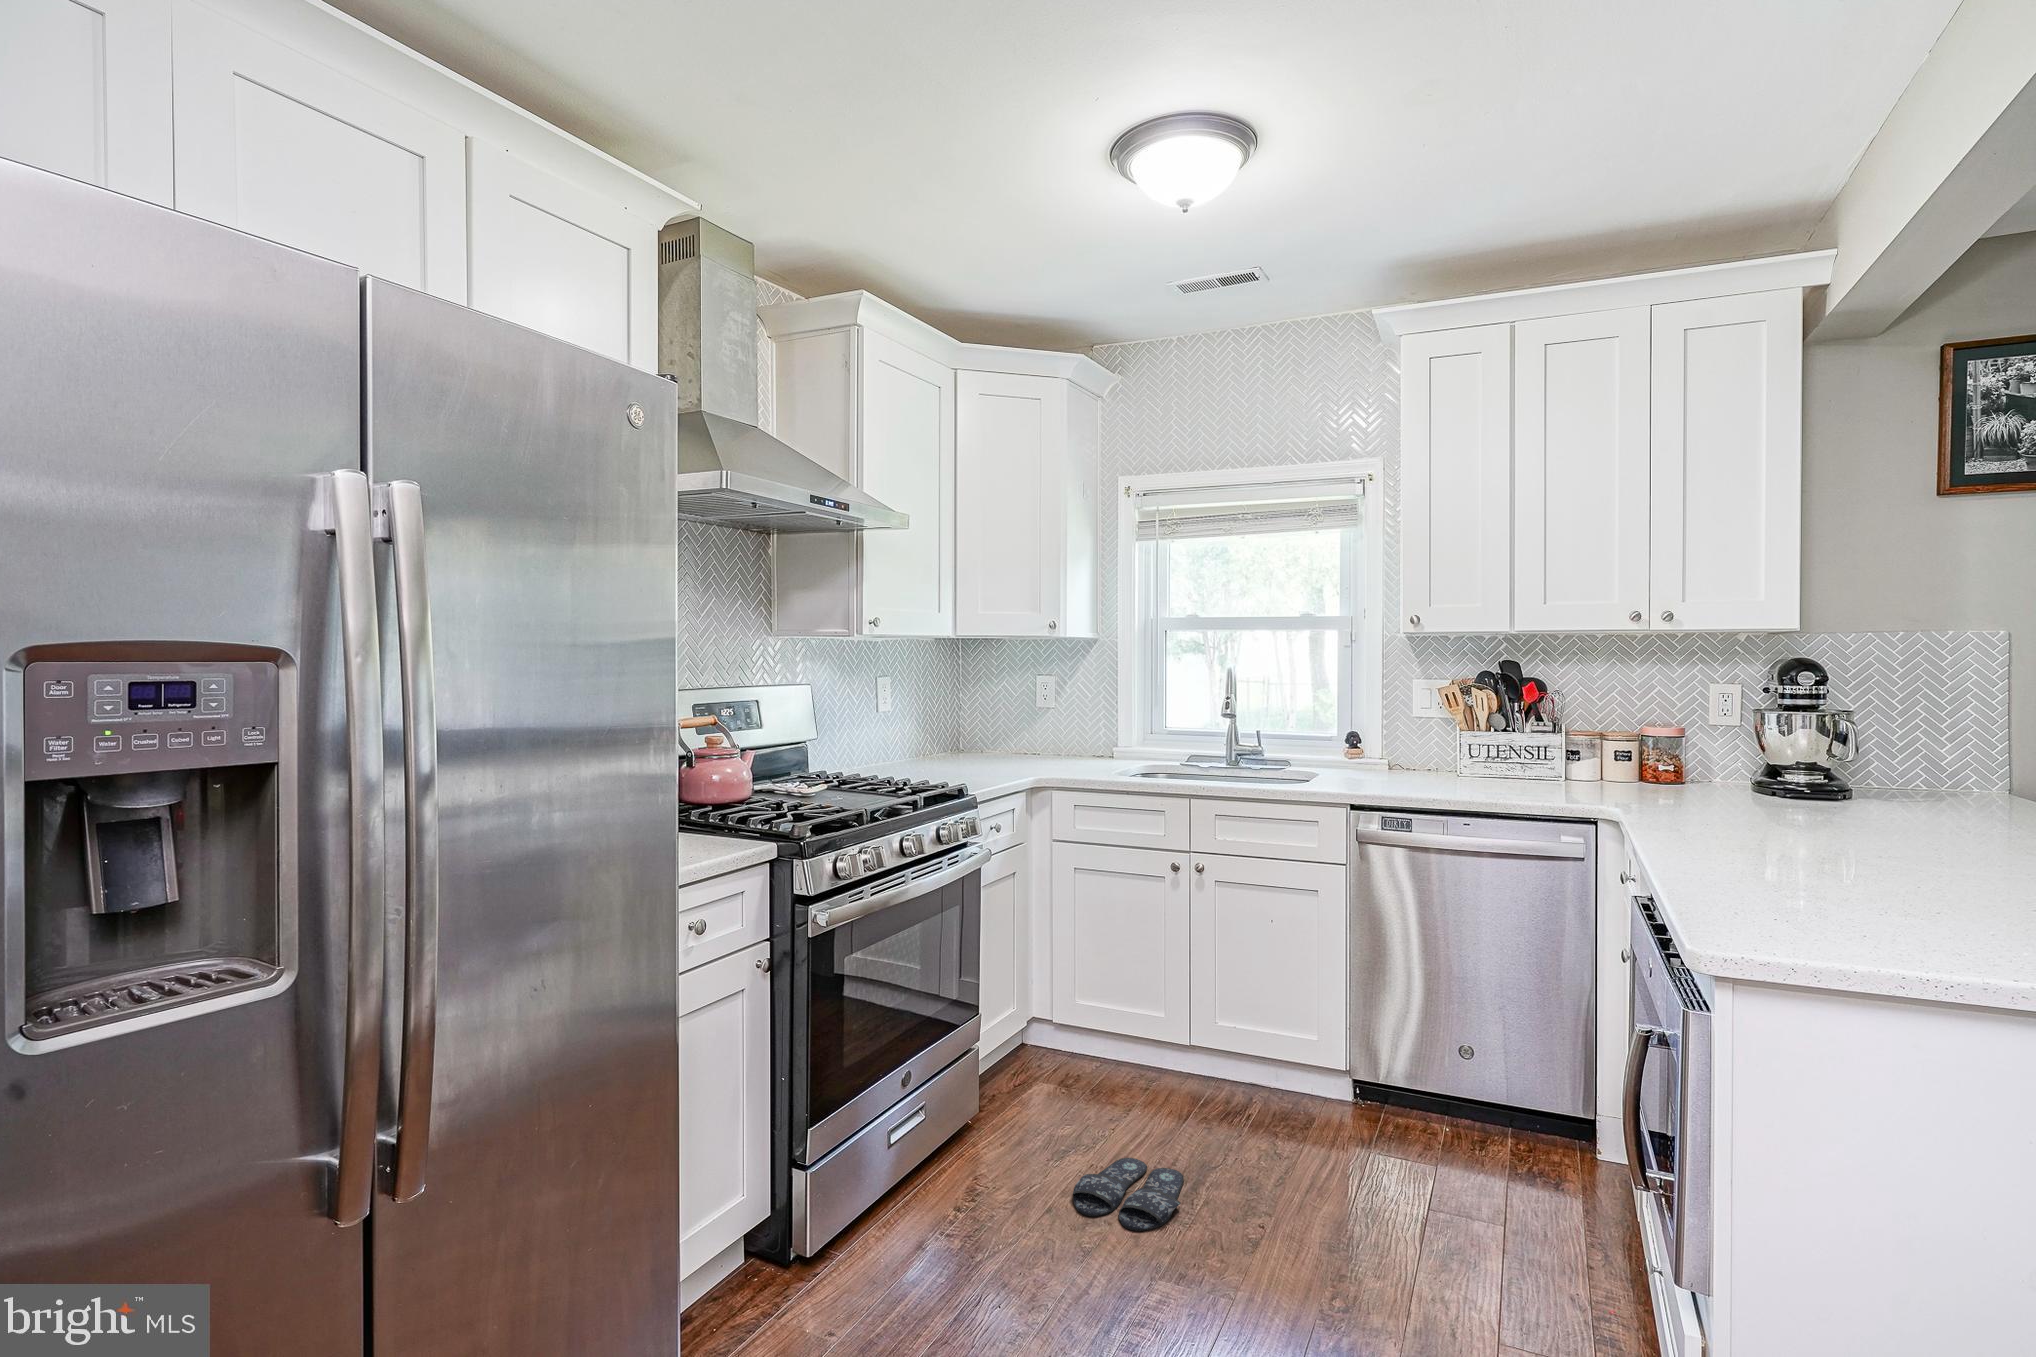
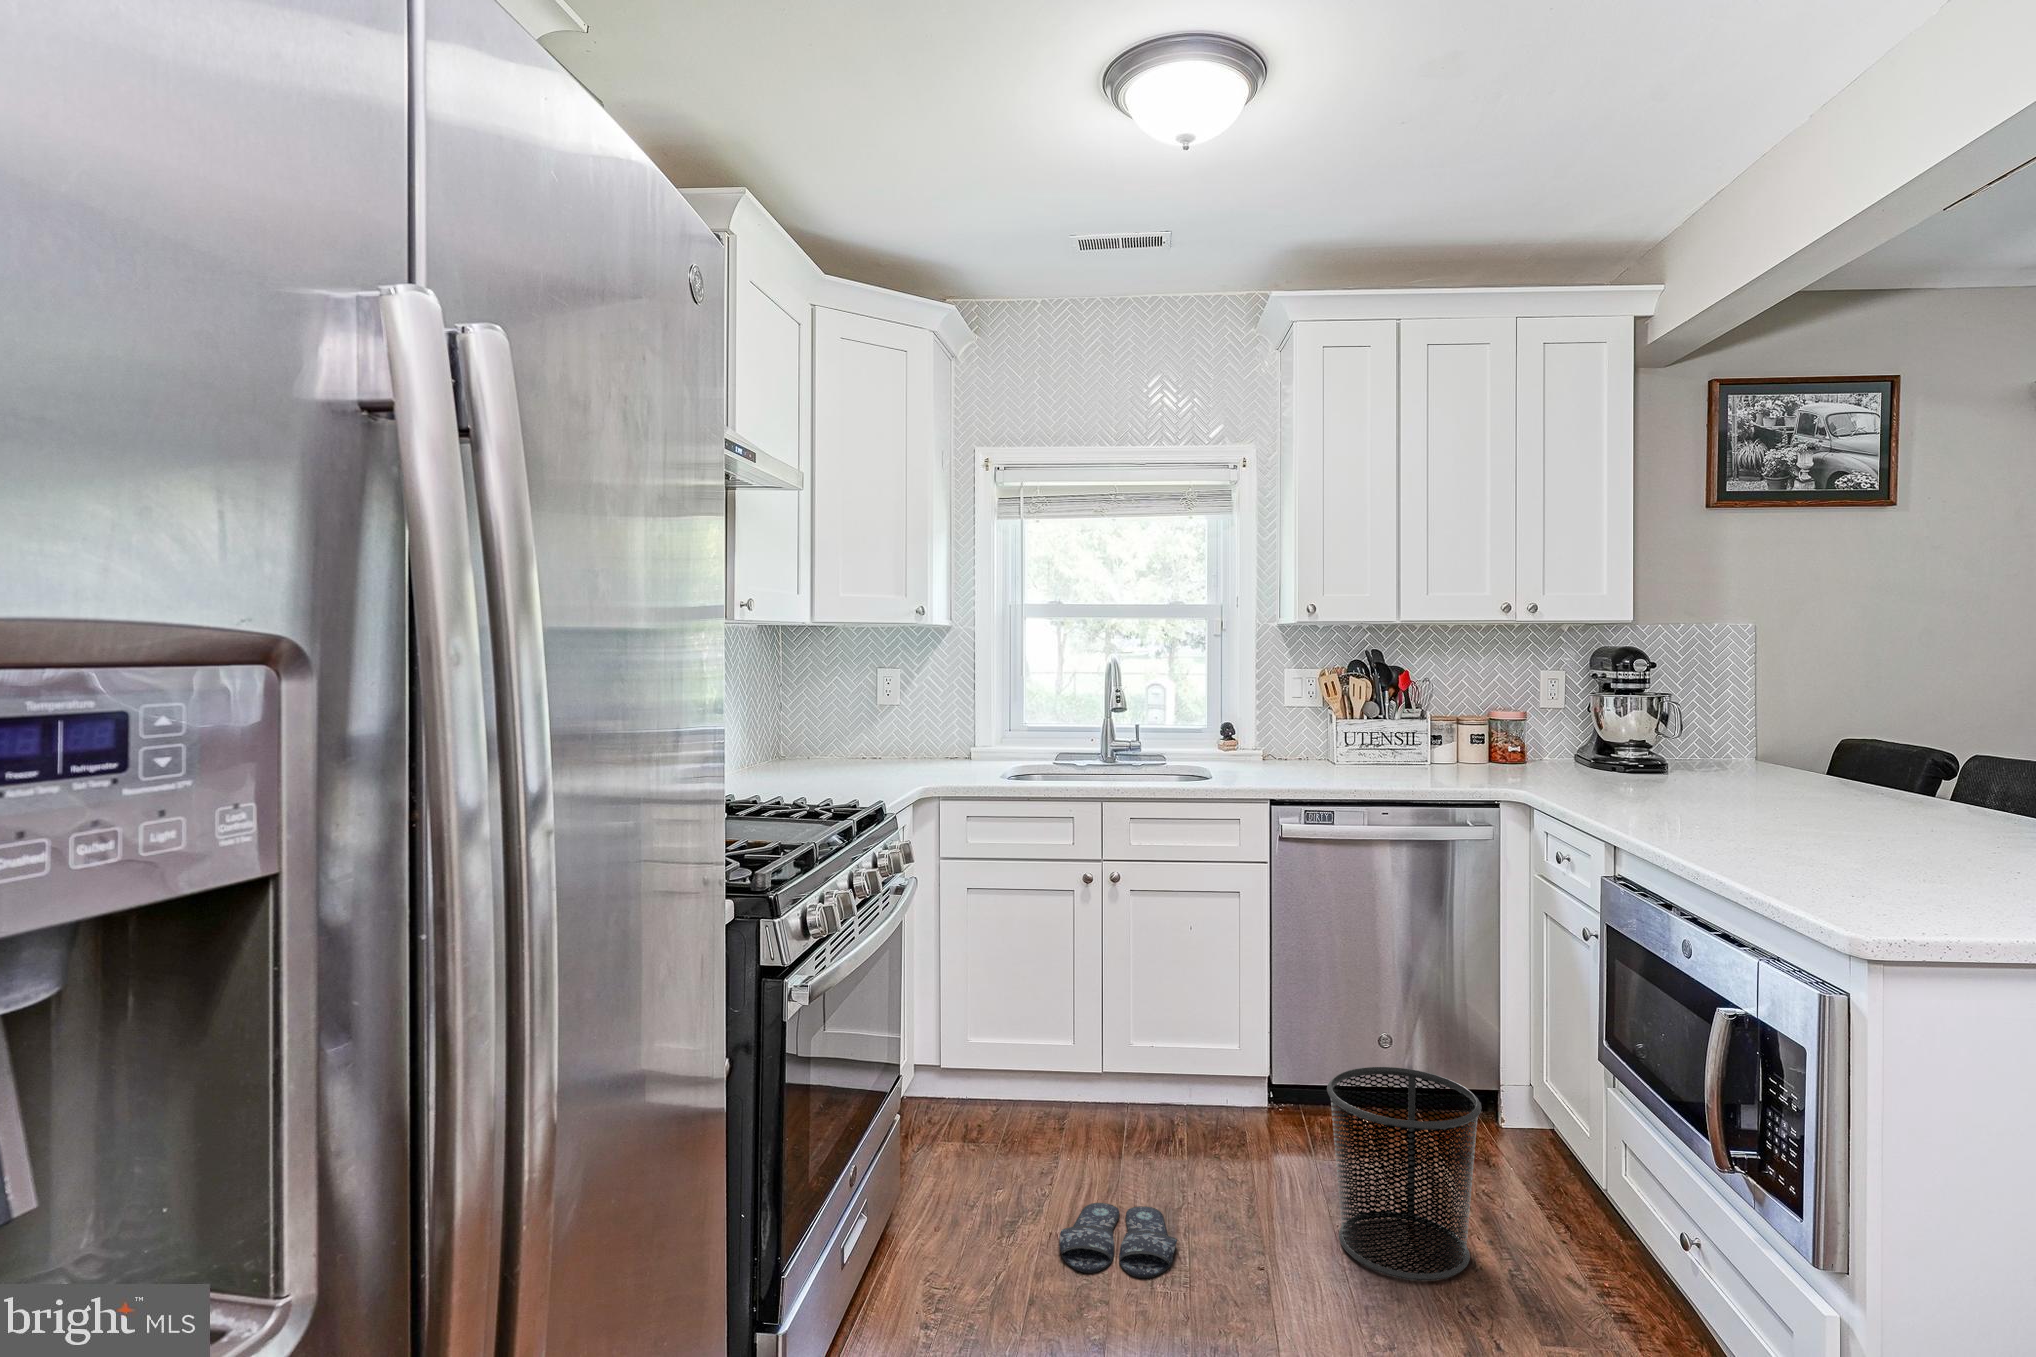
waste bin: none [1326,1073,1482,1294] -> present [1327,1067,1482,1281]

